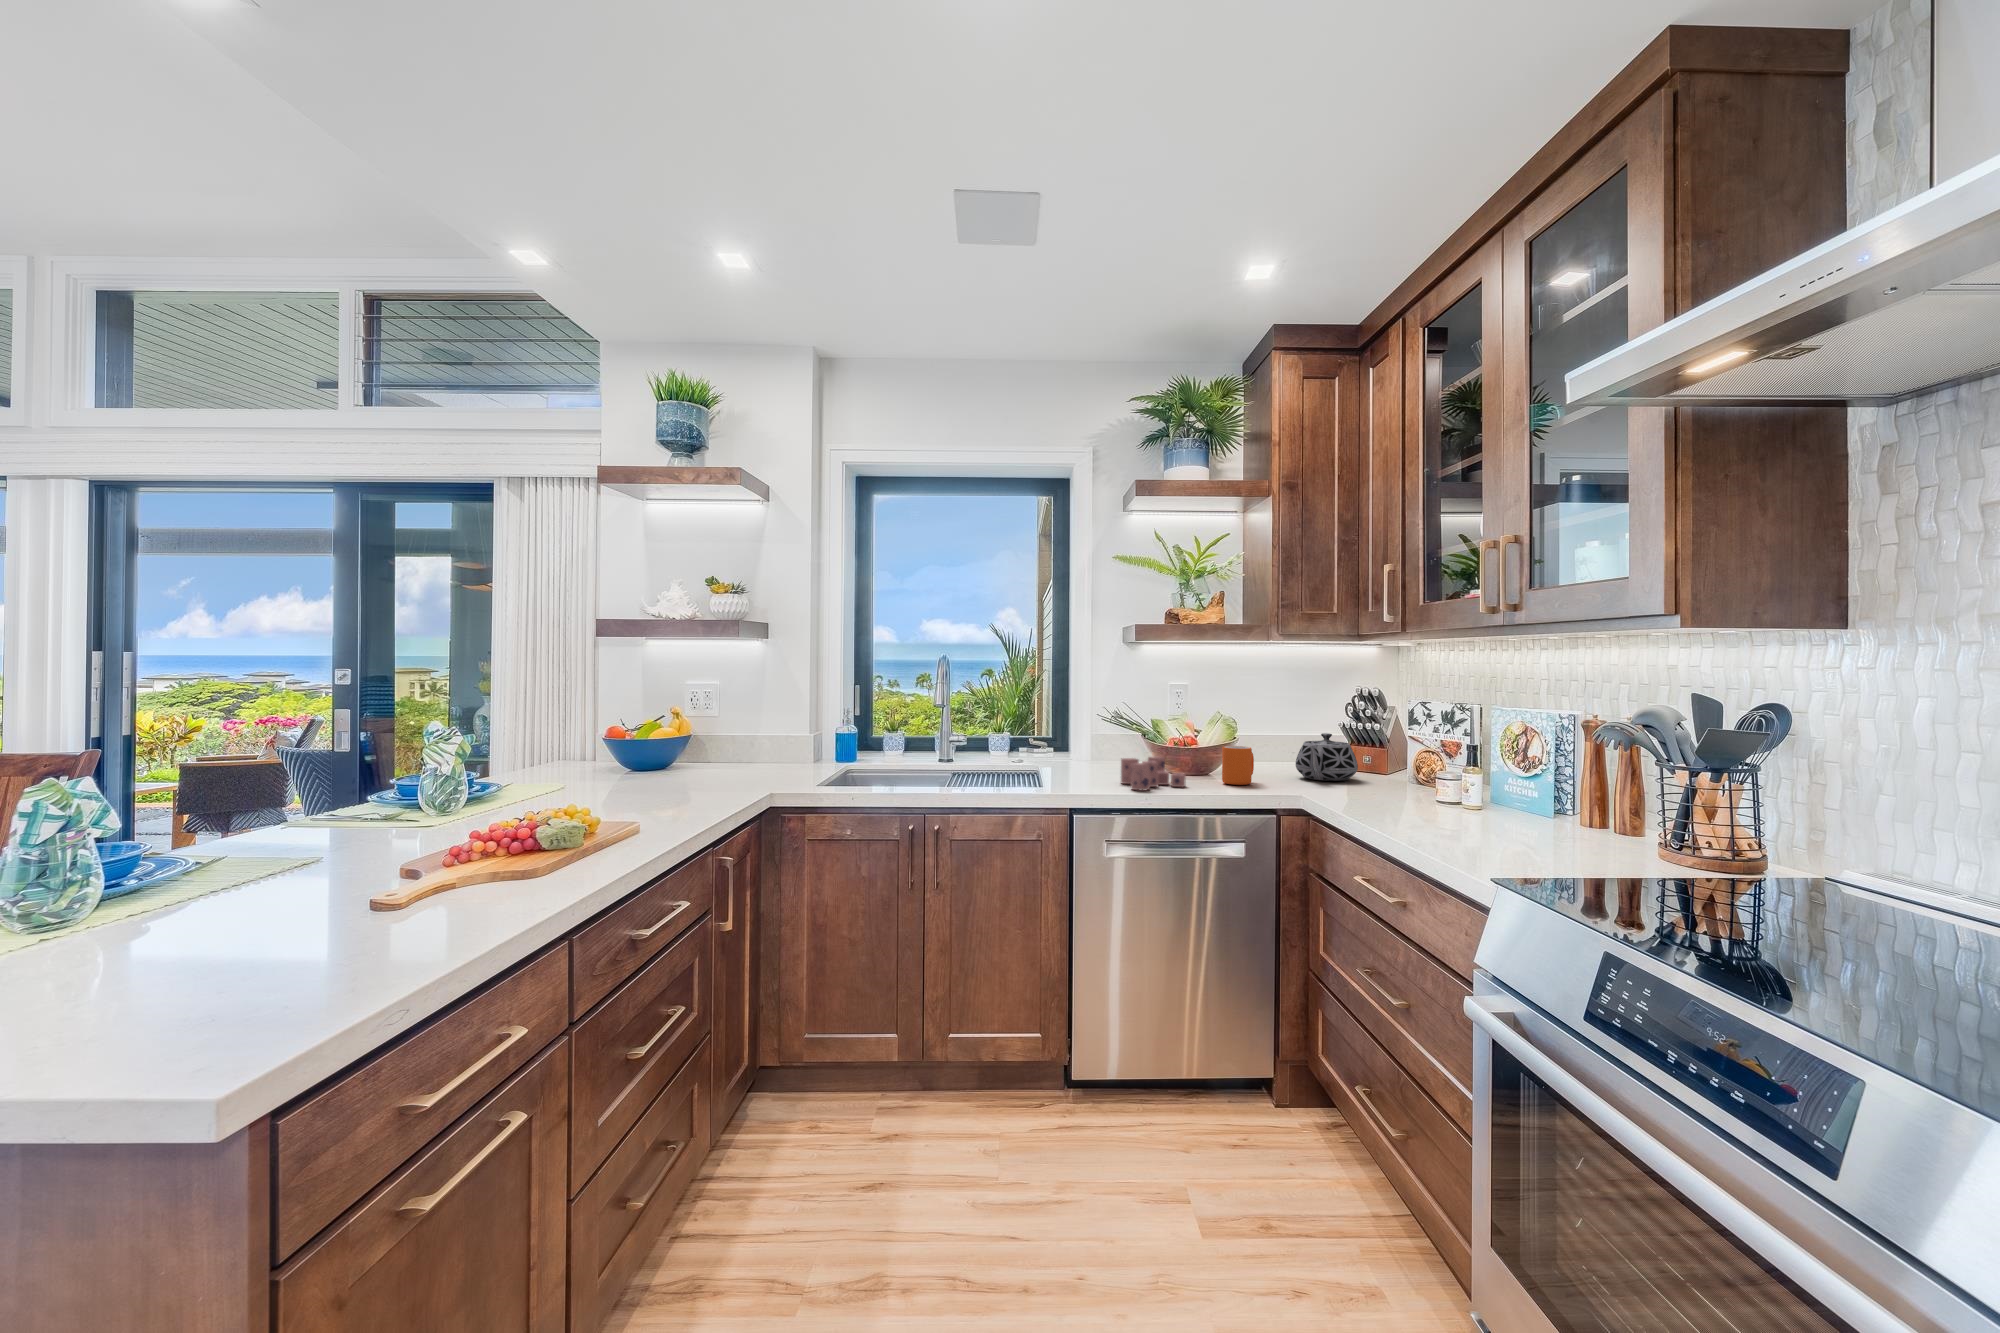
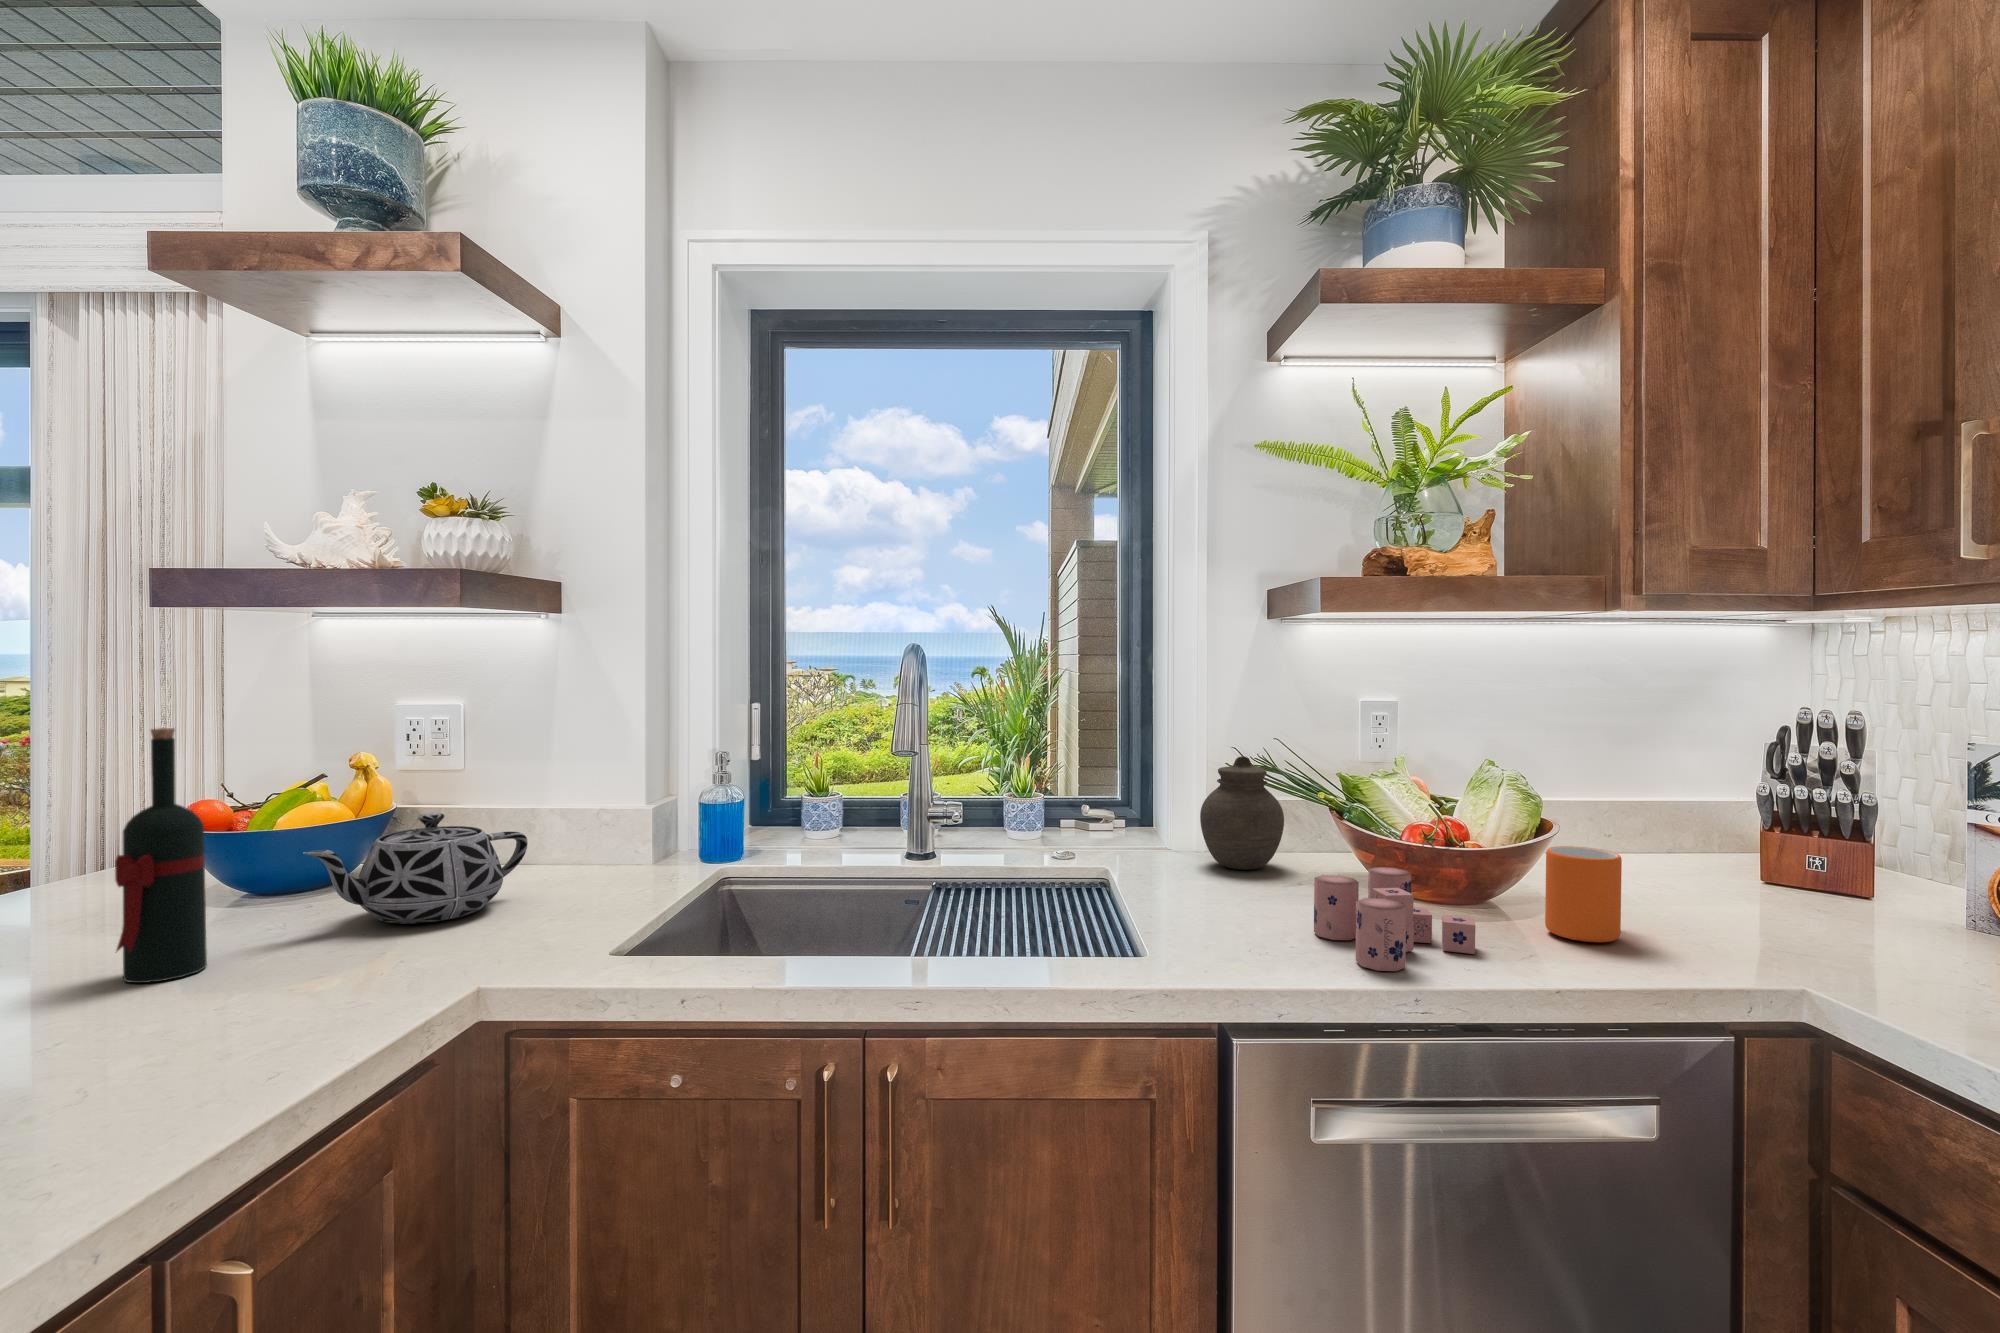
wine bottle: none [623,688,651,791] -> present [115,728,207,983]
jar: none [1085,712,1125,767] -> present [1200,756,1284,870]
teapot: present [1296,733,1358,781] -> present [304,813,528,924]

